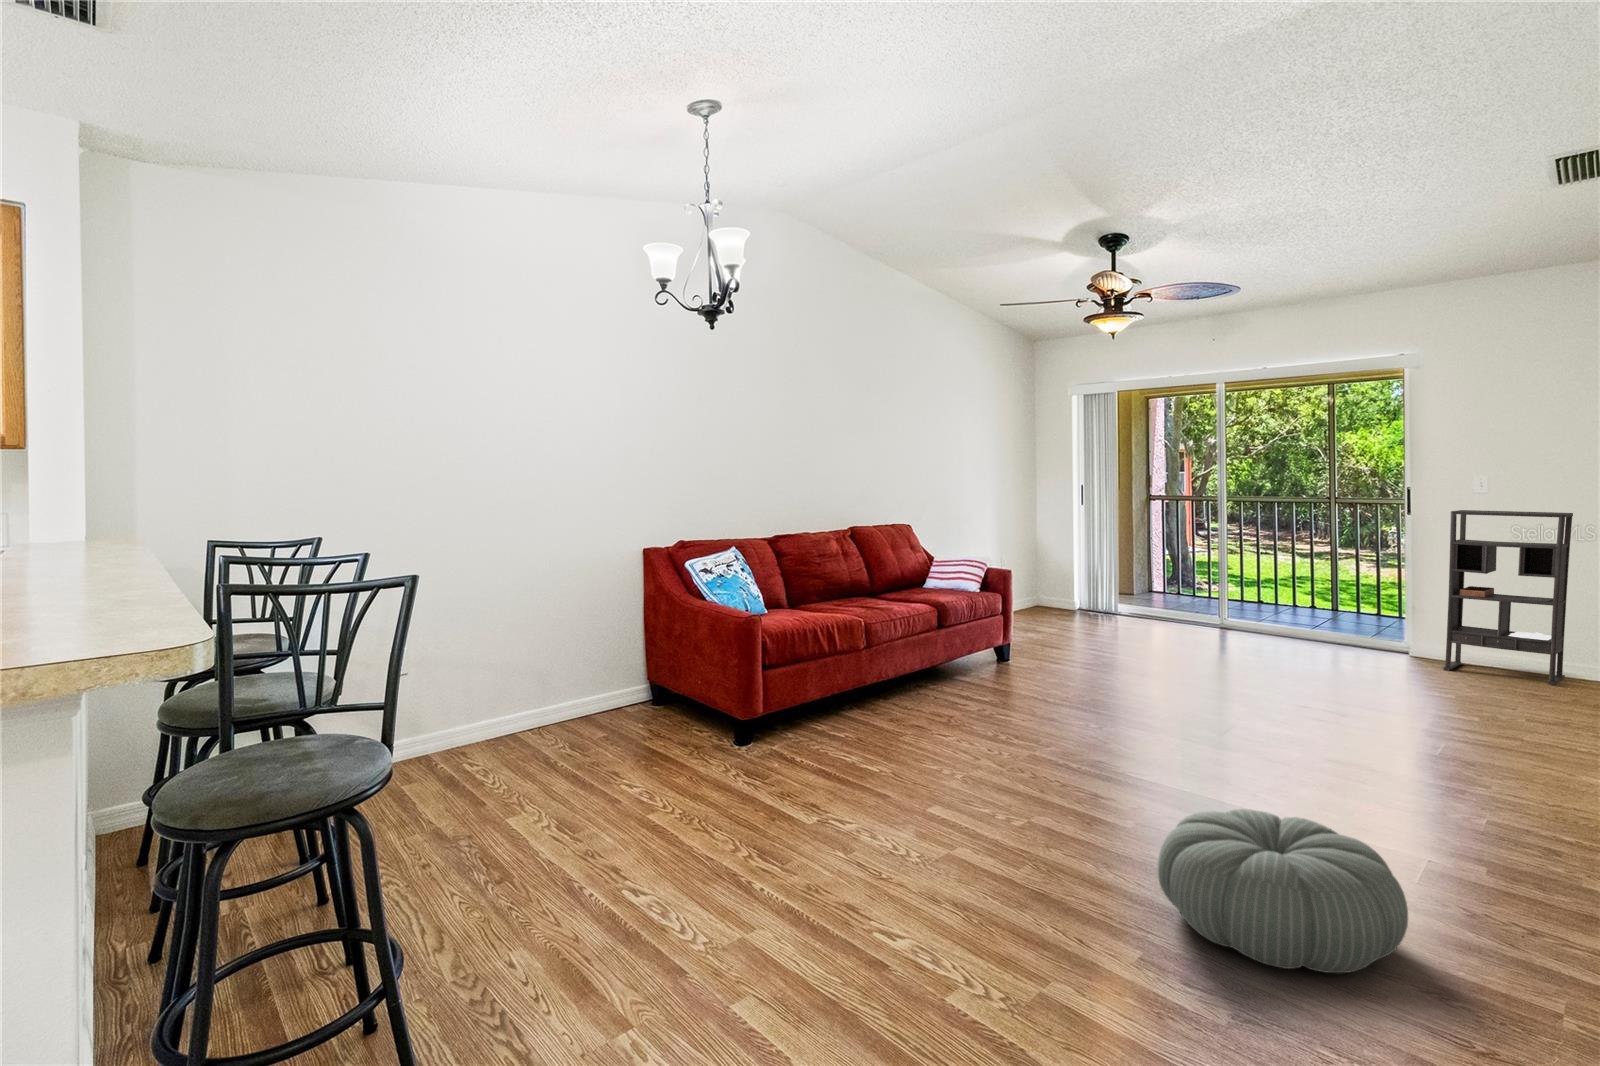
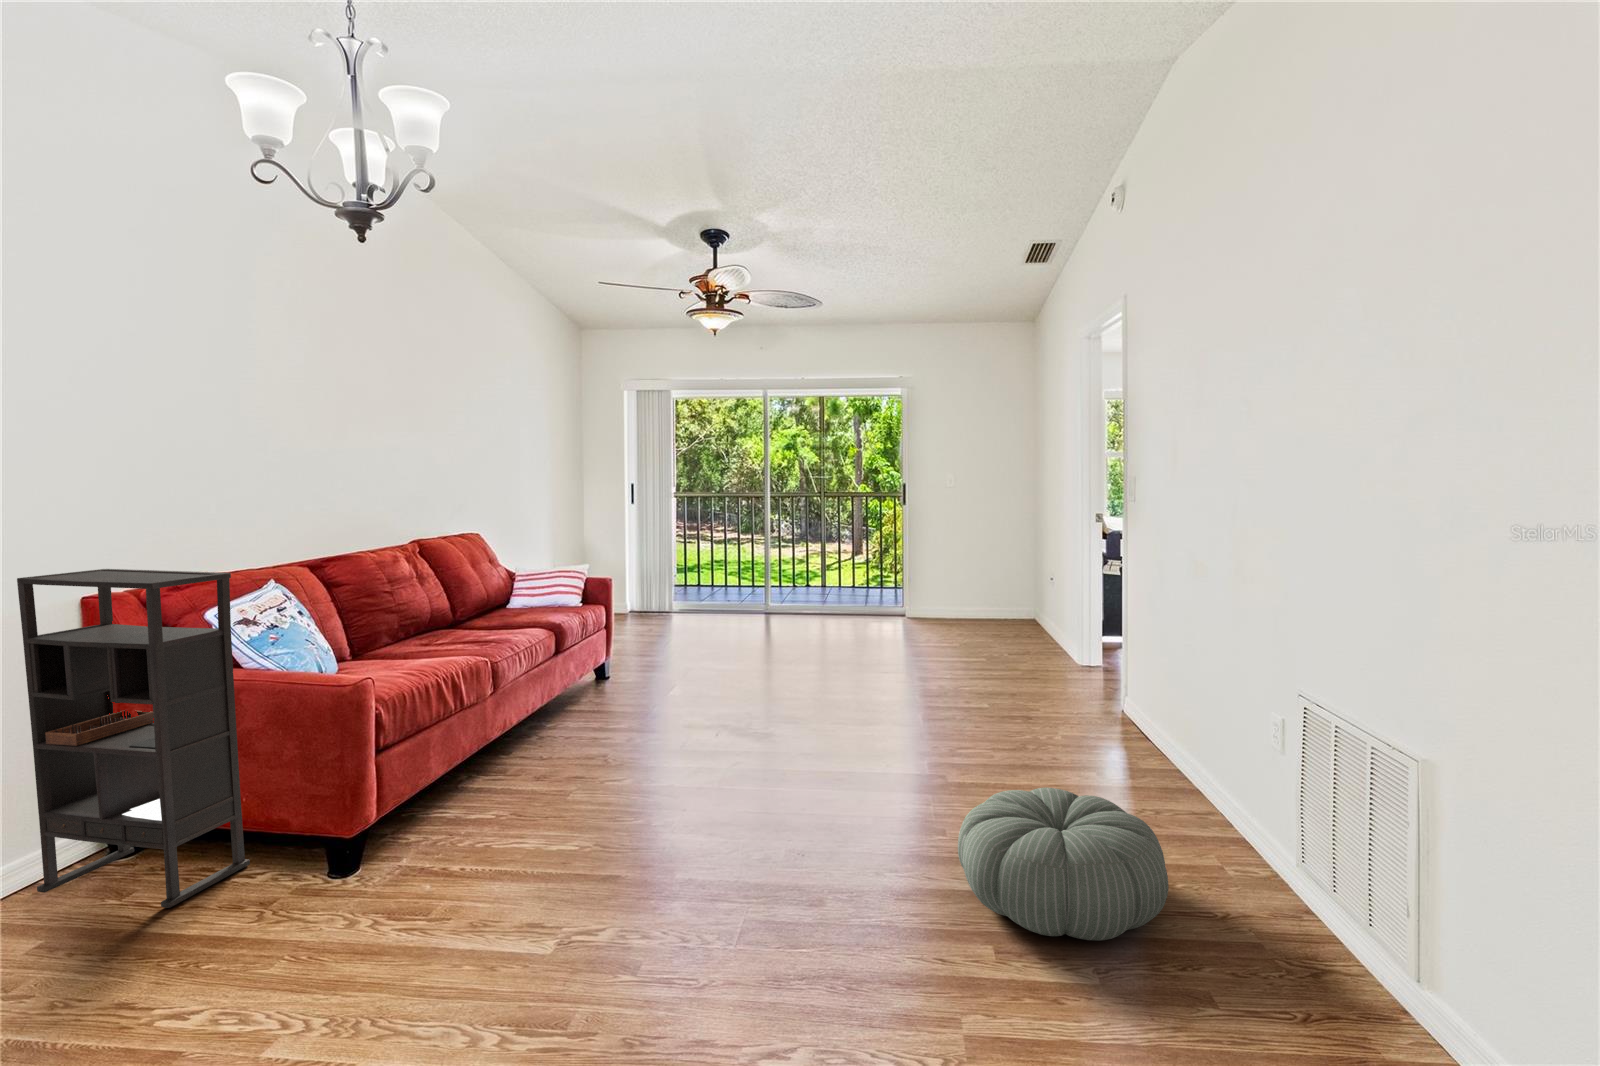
bookshelf: present [1443,510,1573,685] -> present [17,569,250,908]

